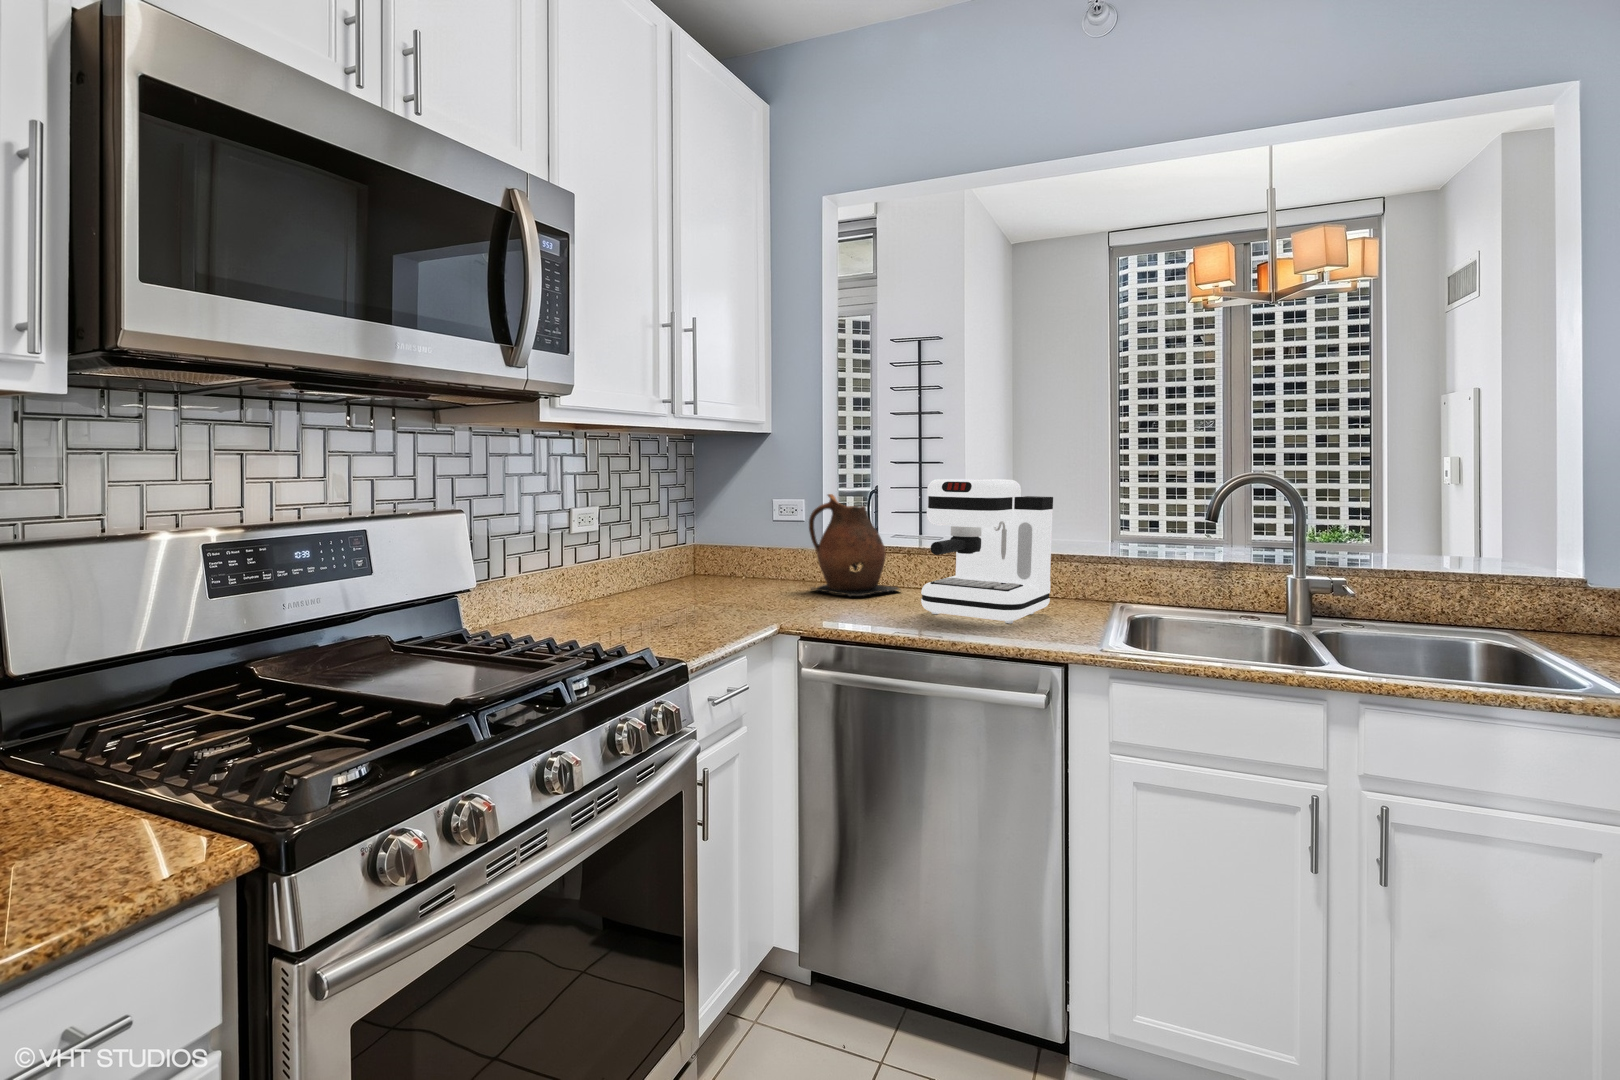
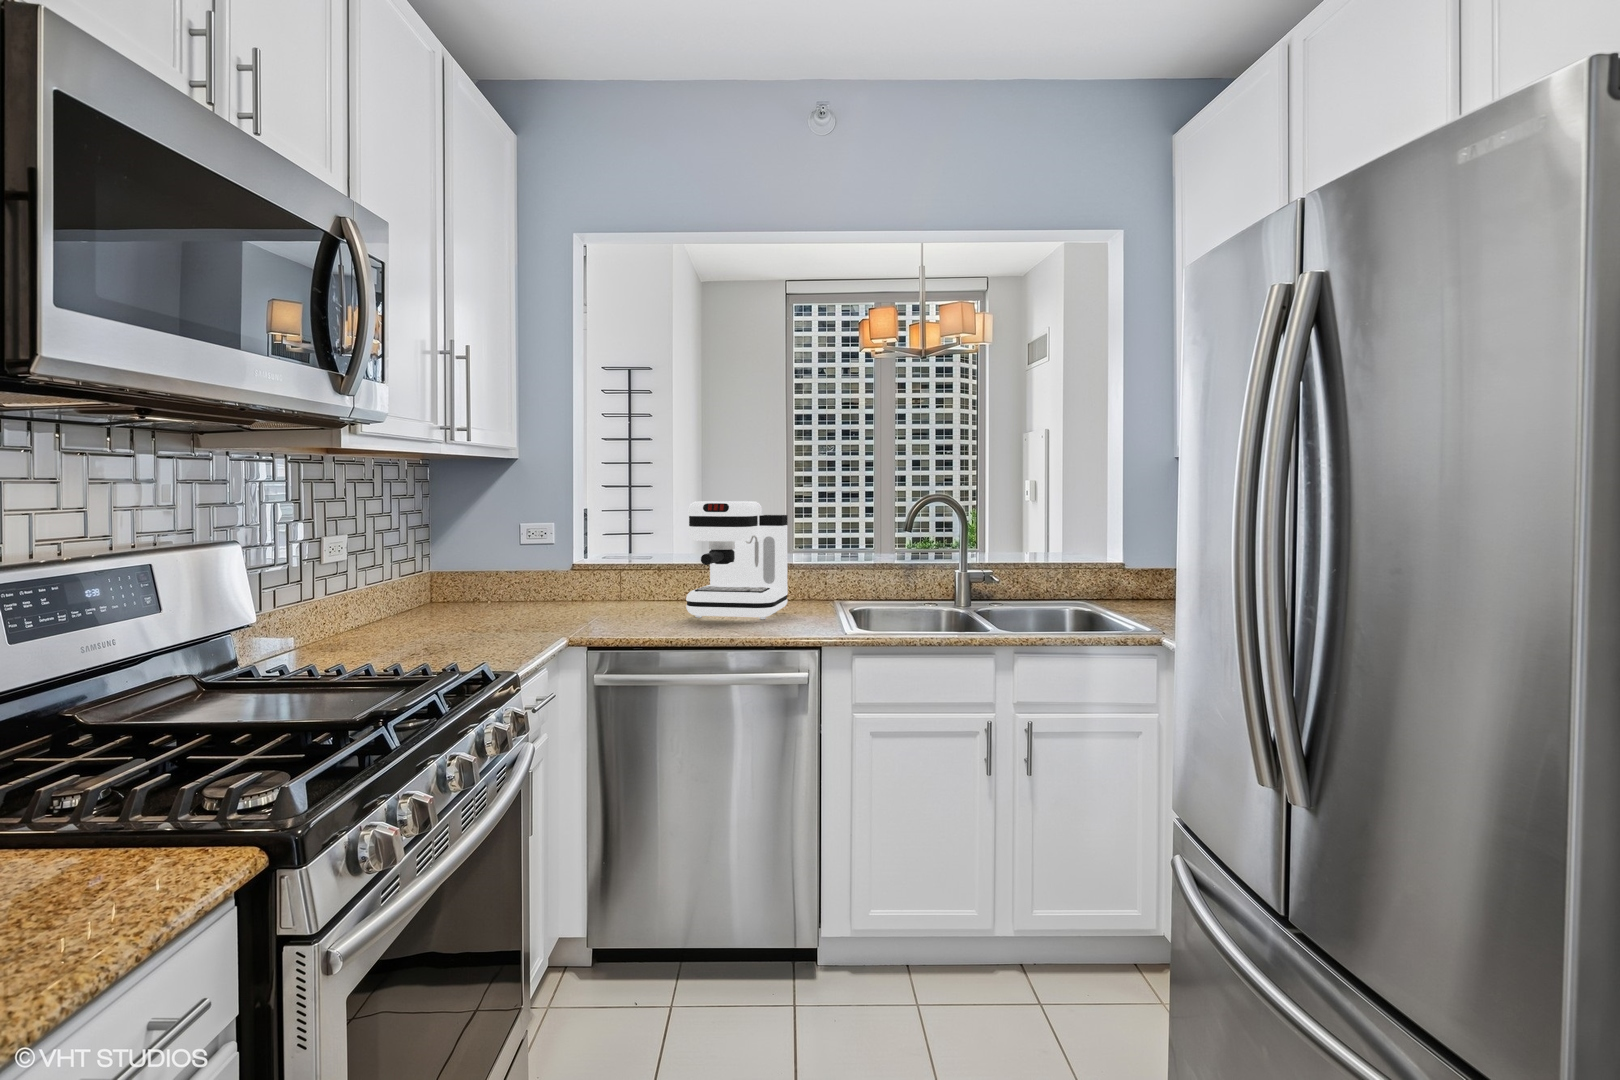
ceramic pitcher: present [809,494,900,597] -> none [562,517,651,612]

